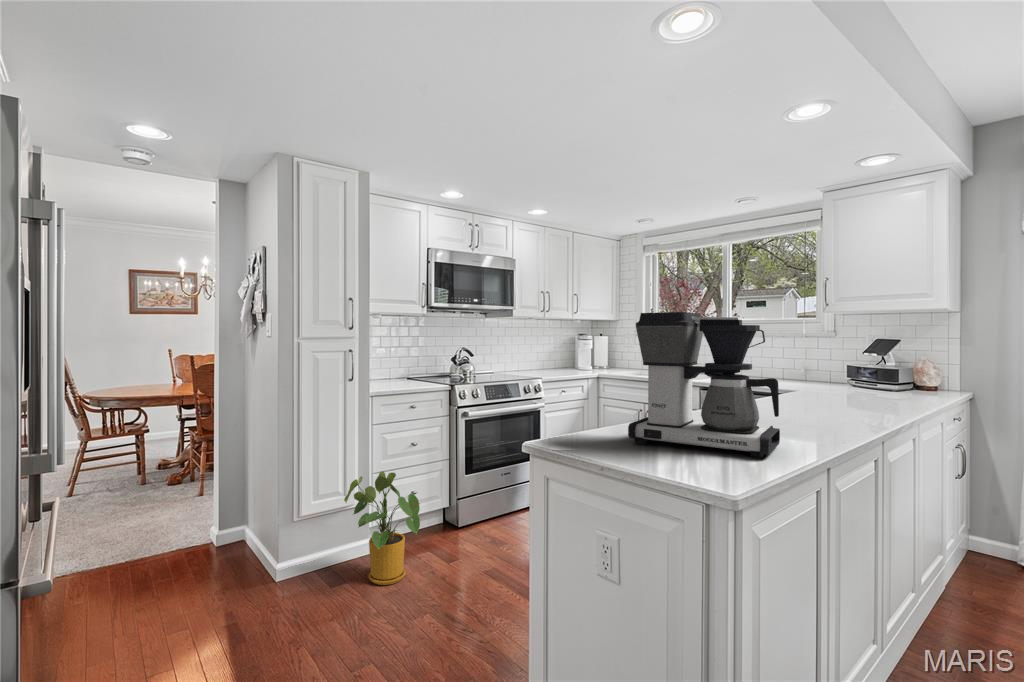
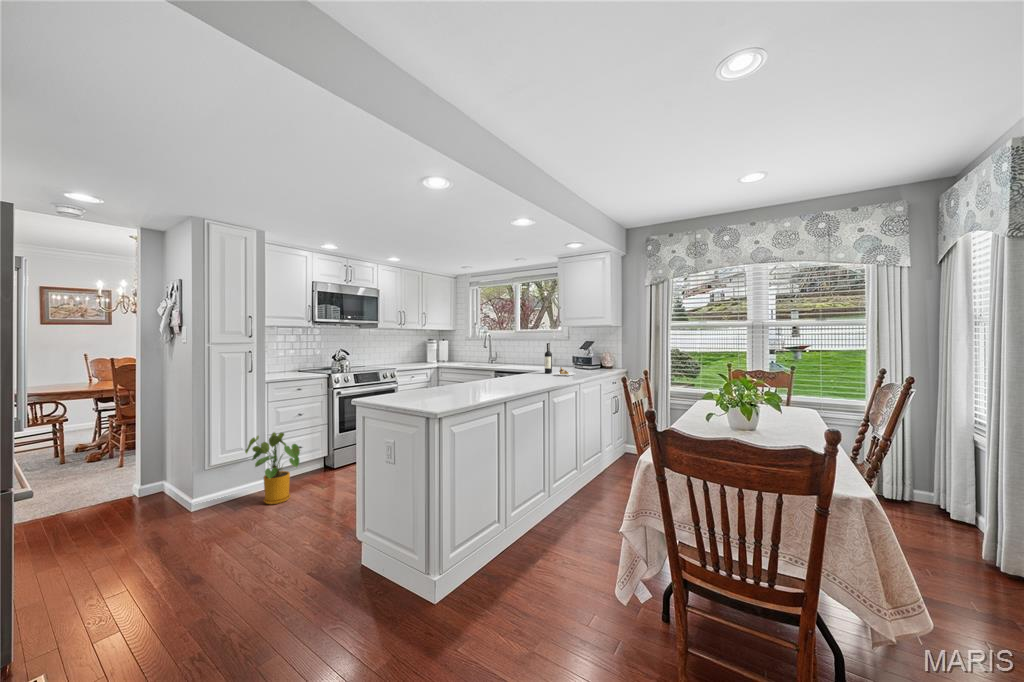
coffee maker: present [628,312,780,459] -> none [408,328,482,399]
wine bottle: none [815,342,891,404] -> present [545,343,576,376]

